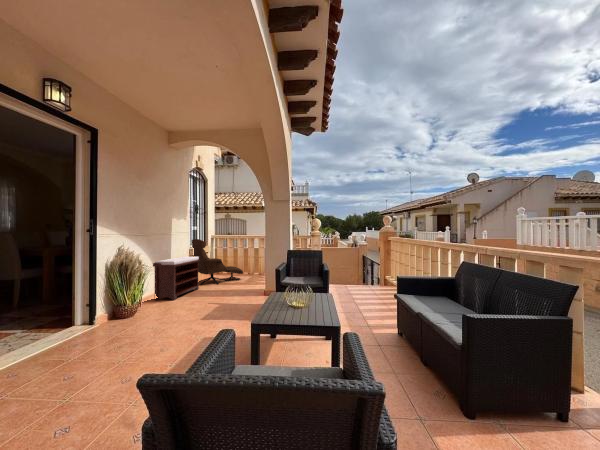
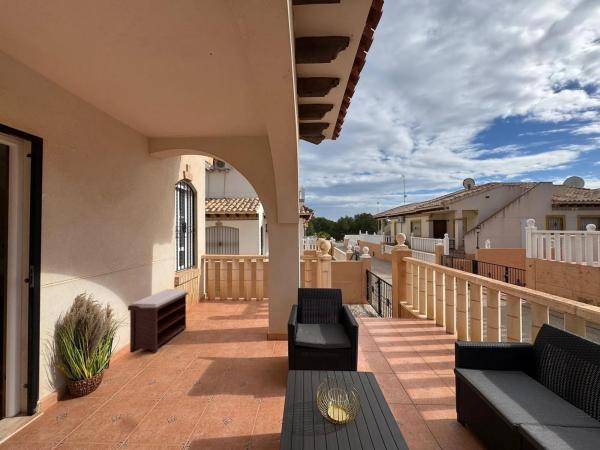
lounge chair: present [192,239,243,285] -> none [178,265,238,320]

